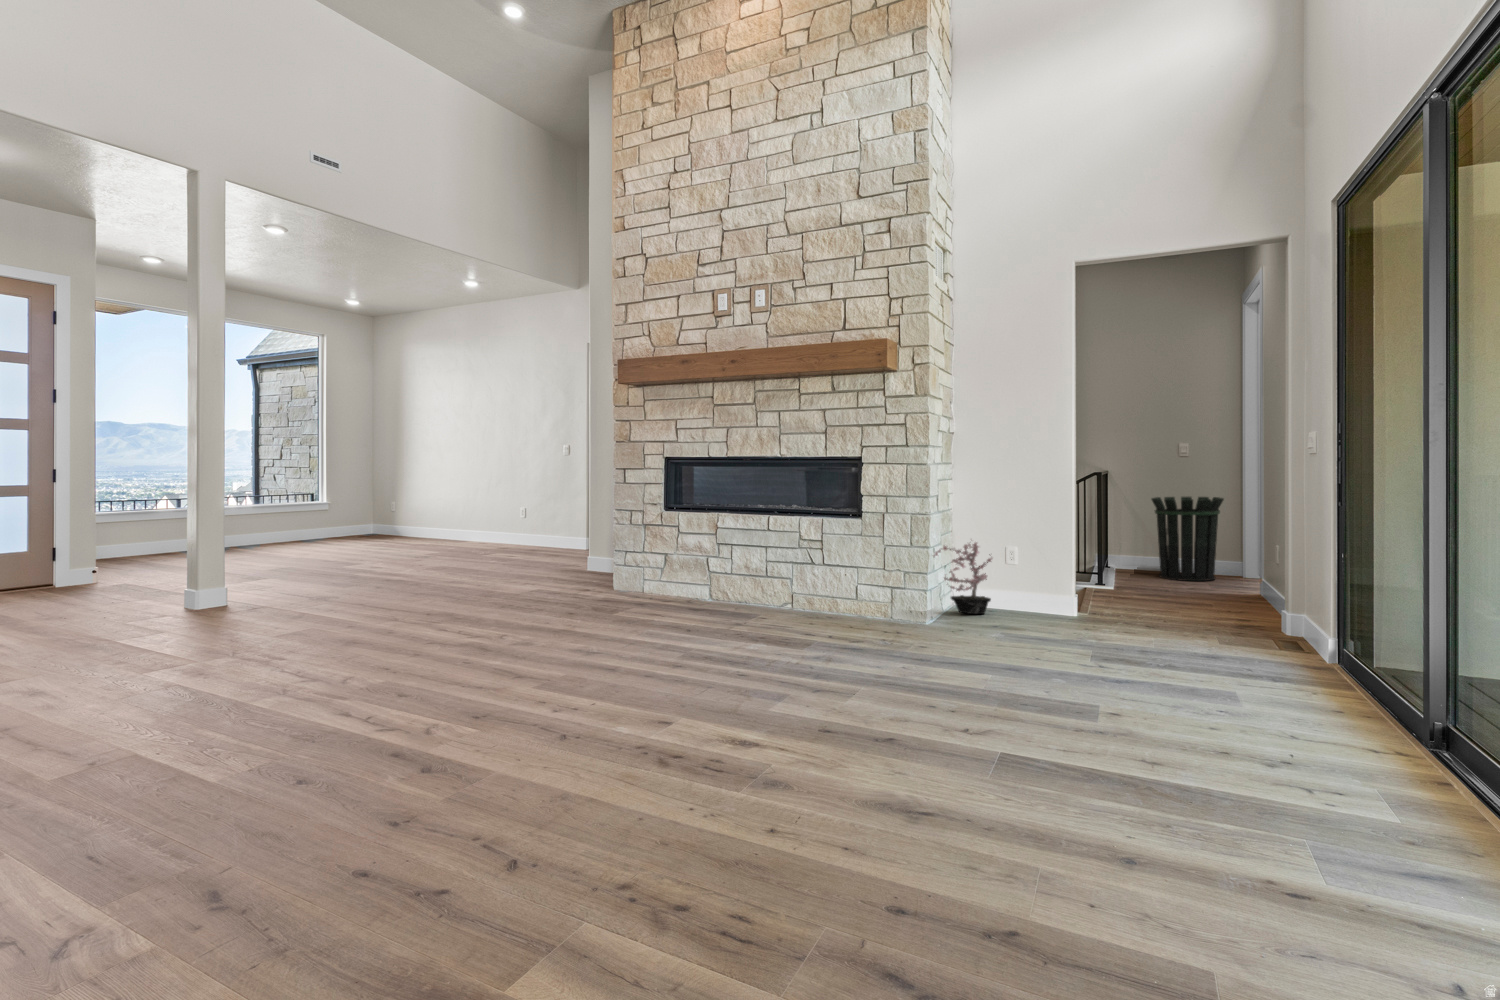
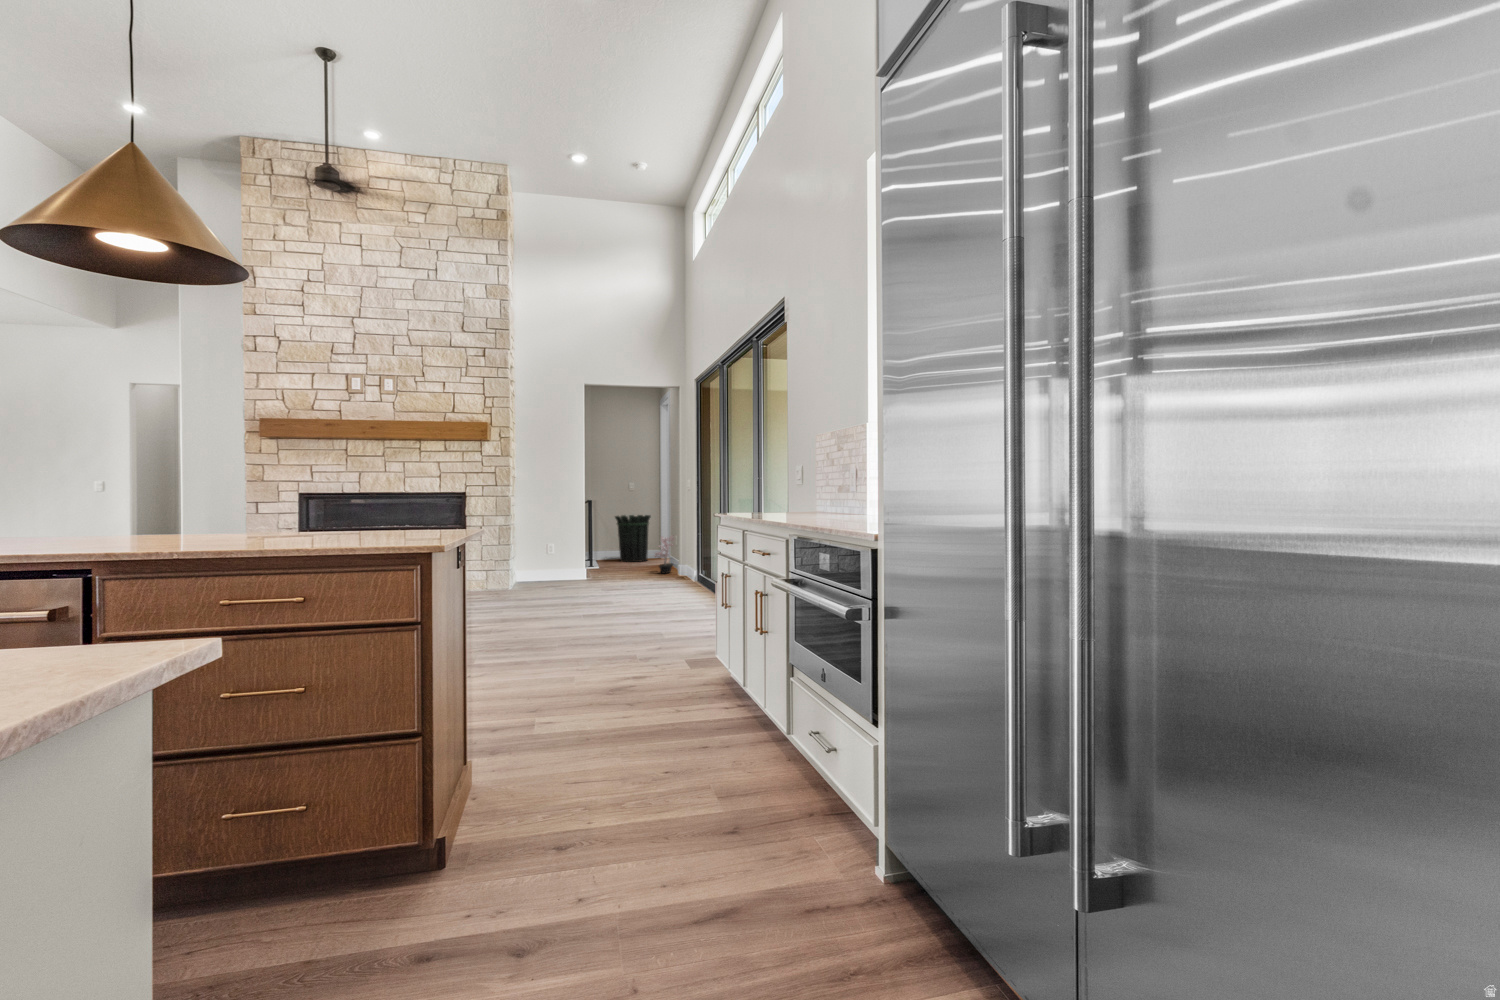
potted plant: present [934,542,993,614] -> present [654,536,674,574]

